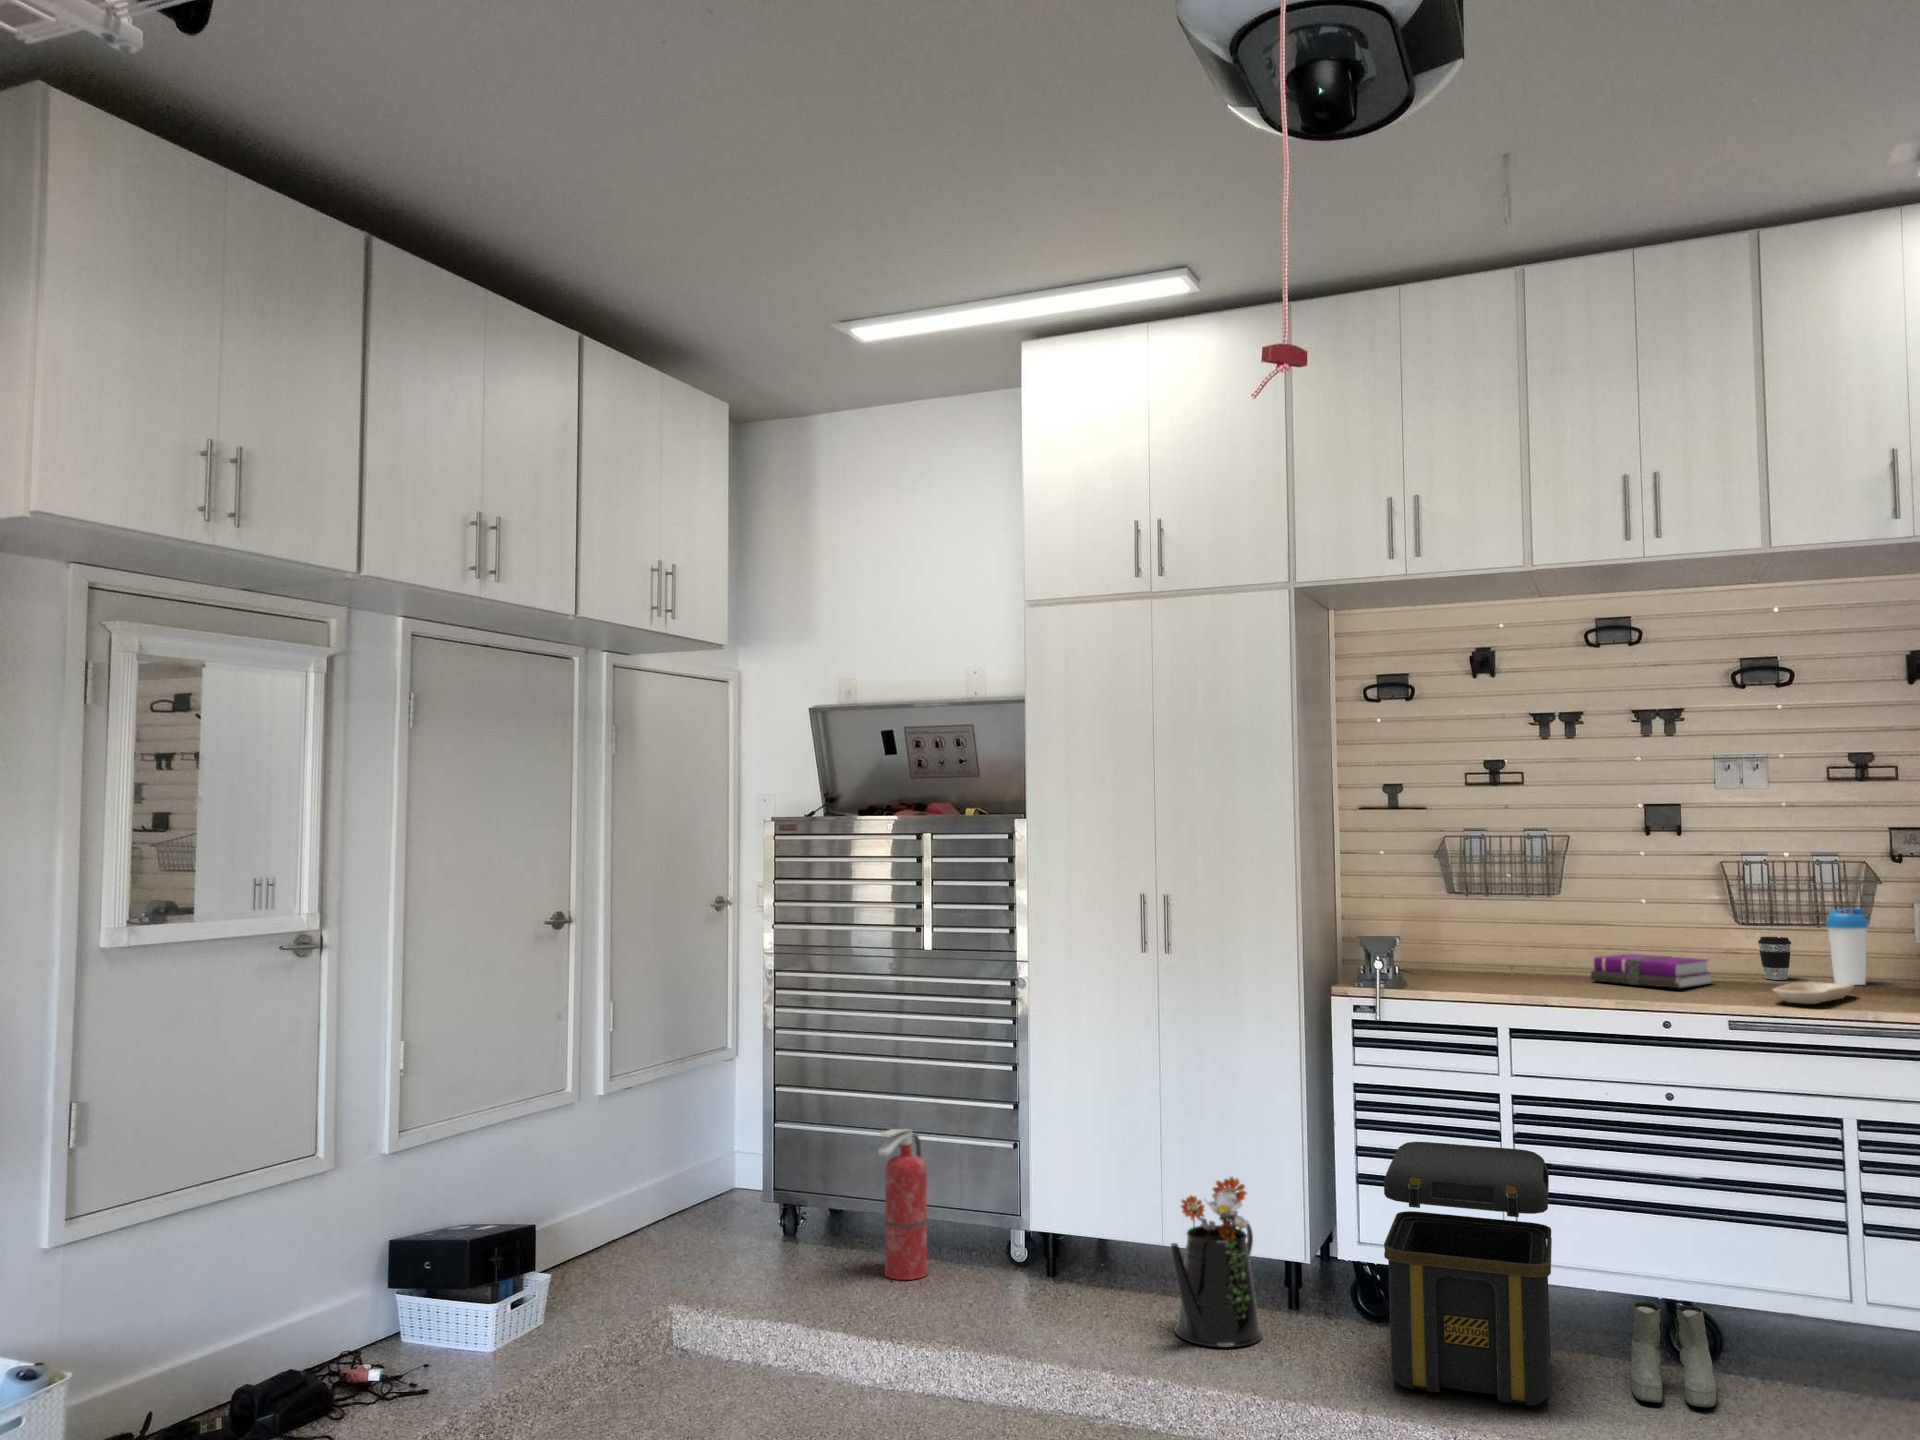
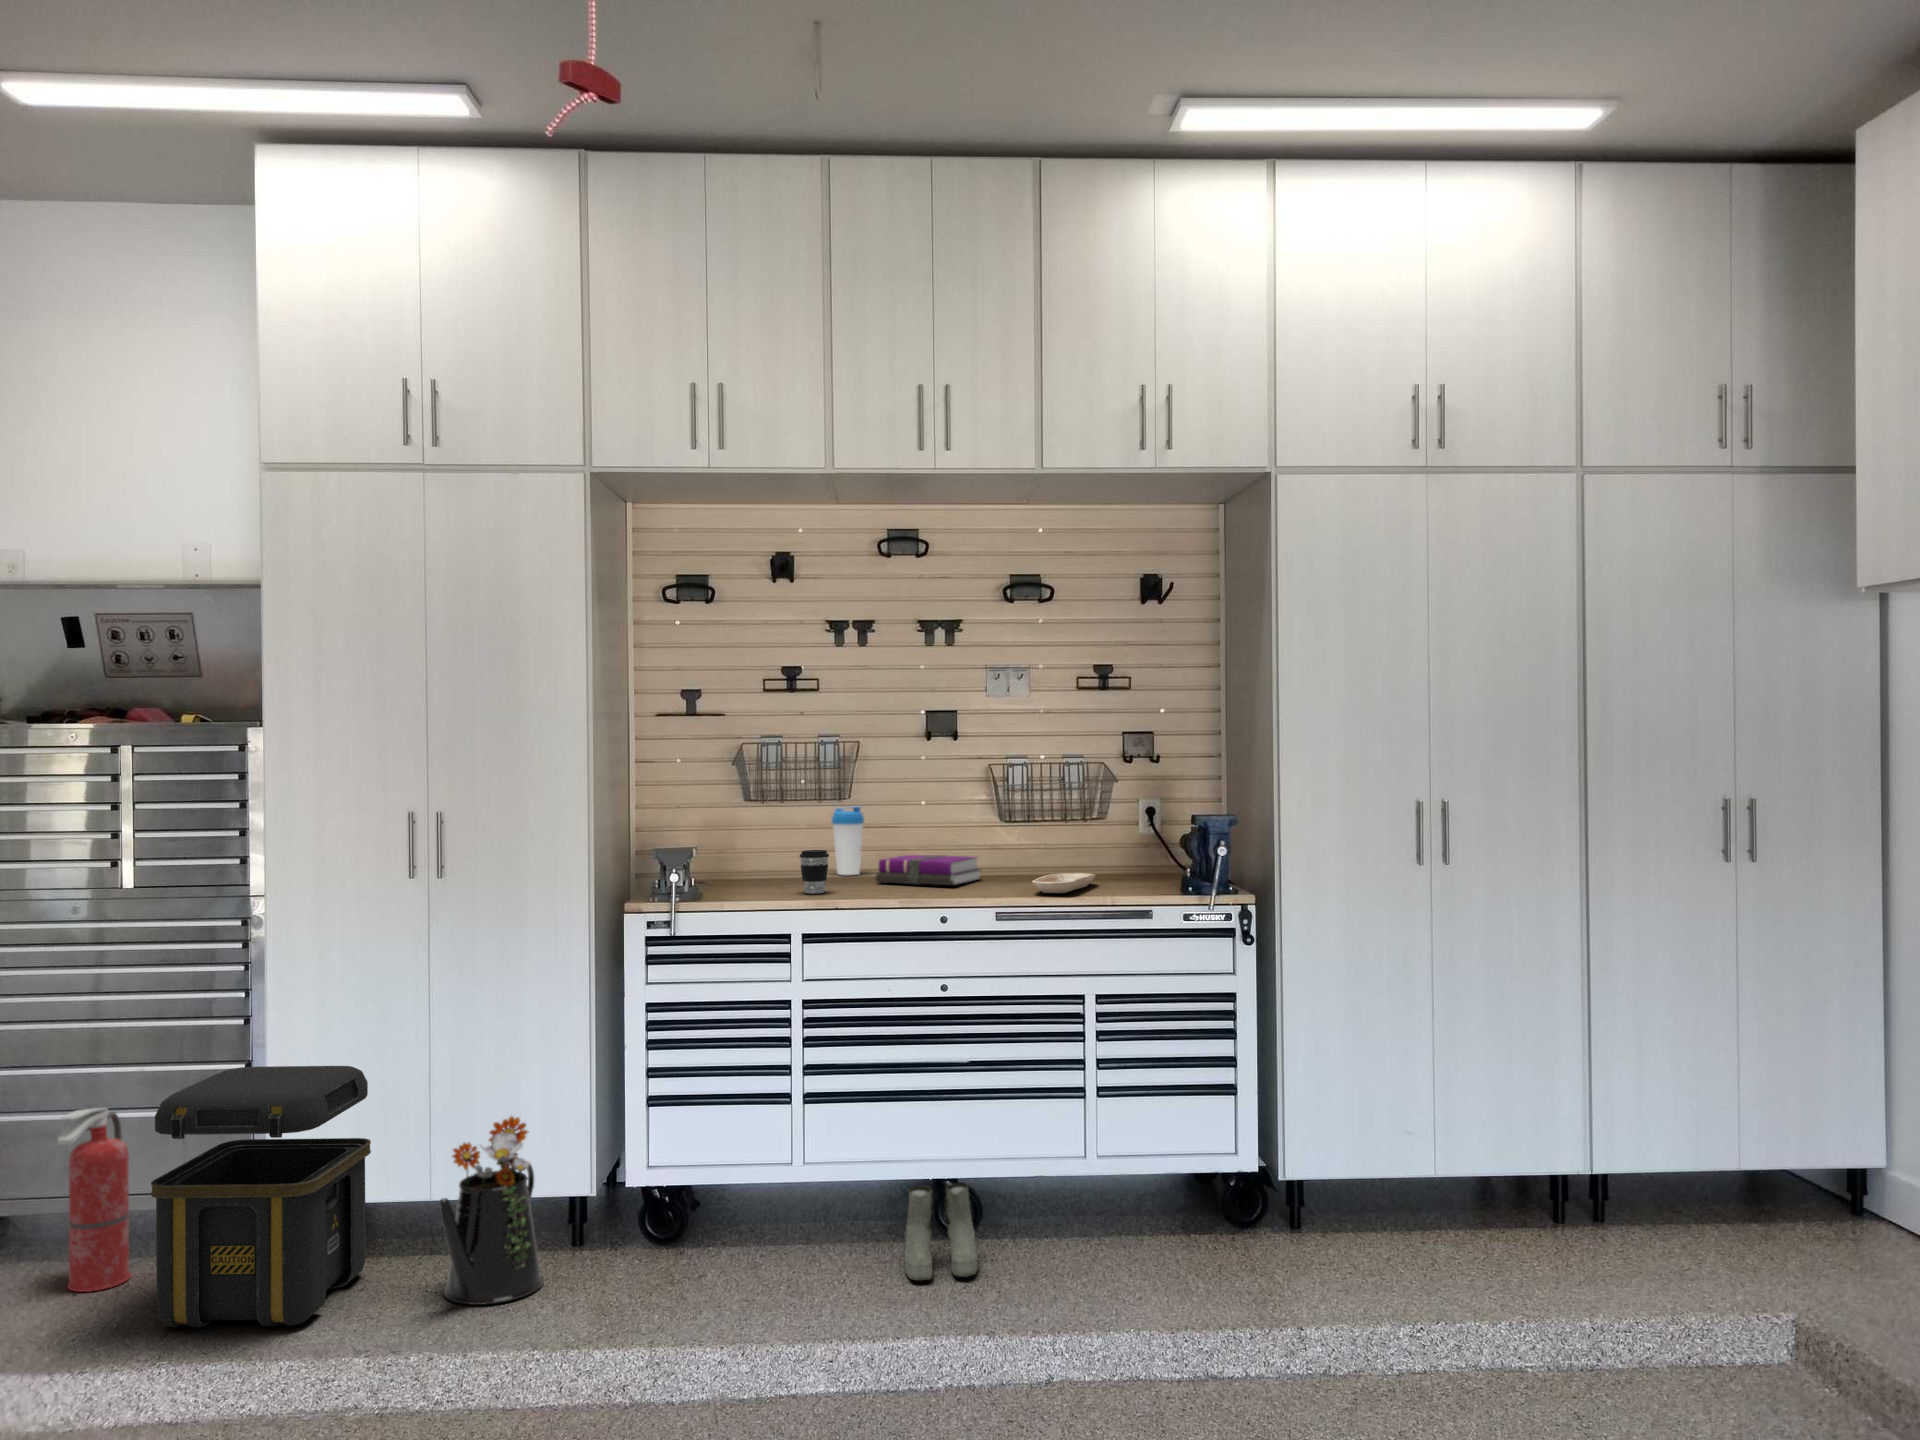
water bottle: present [1826,908,1868,985] -> present [832,806,864,875]
coffee cup: present [1758,937,1791,980] -> present [800,850,829,894]
toolbox: present [1384,1142,1552,1406] -> present [151,1066,371,1327]

